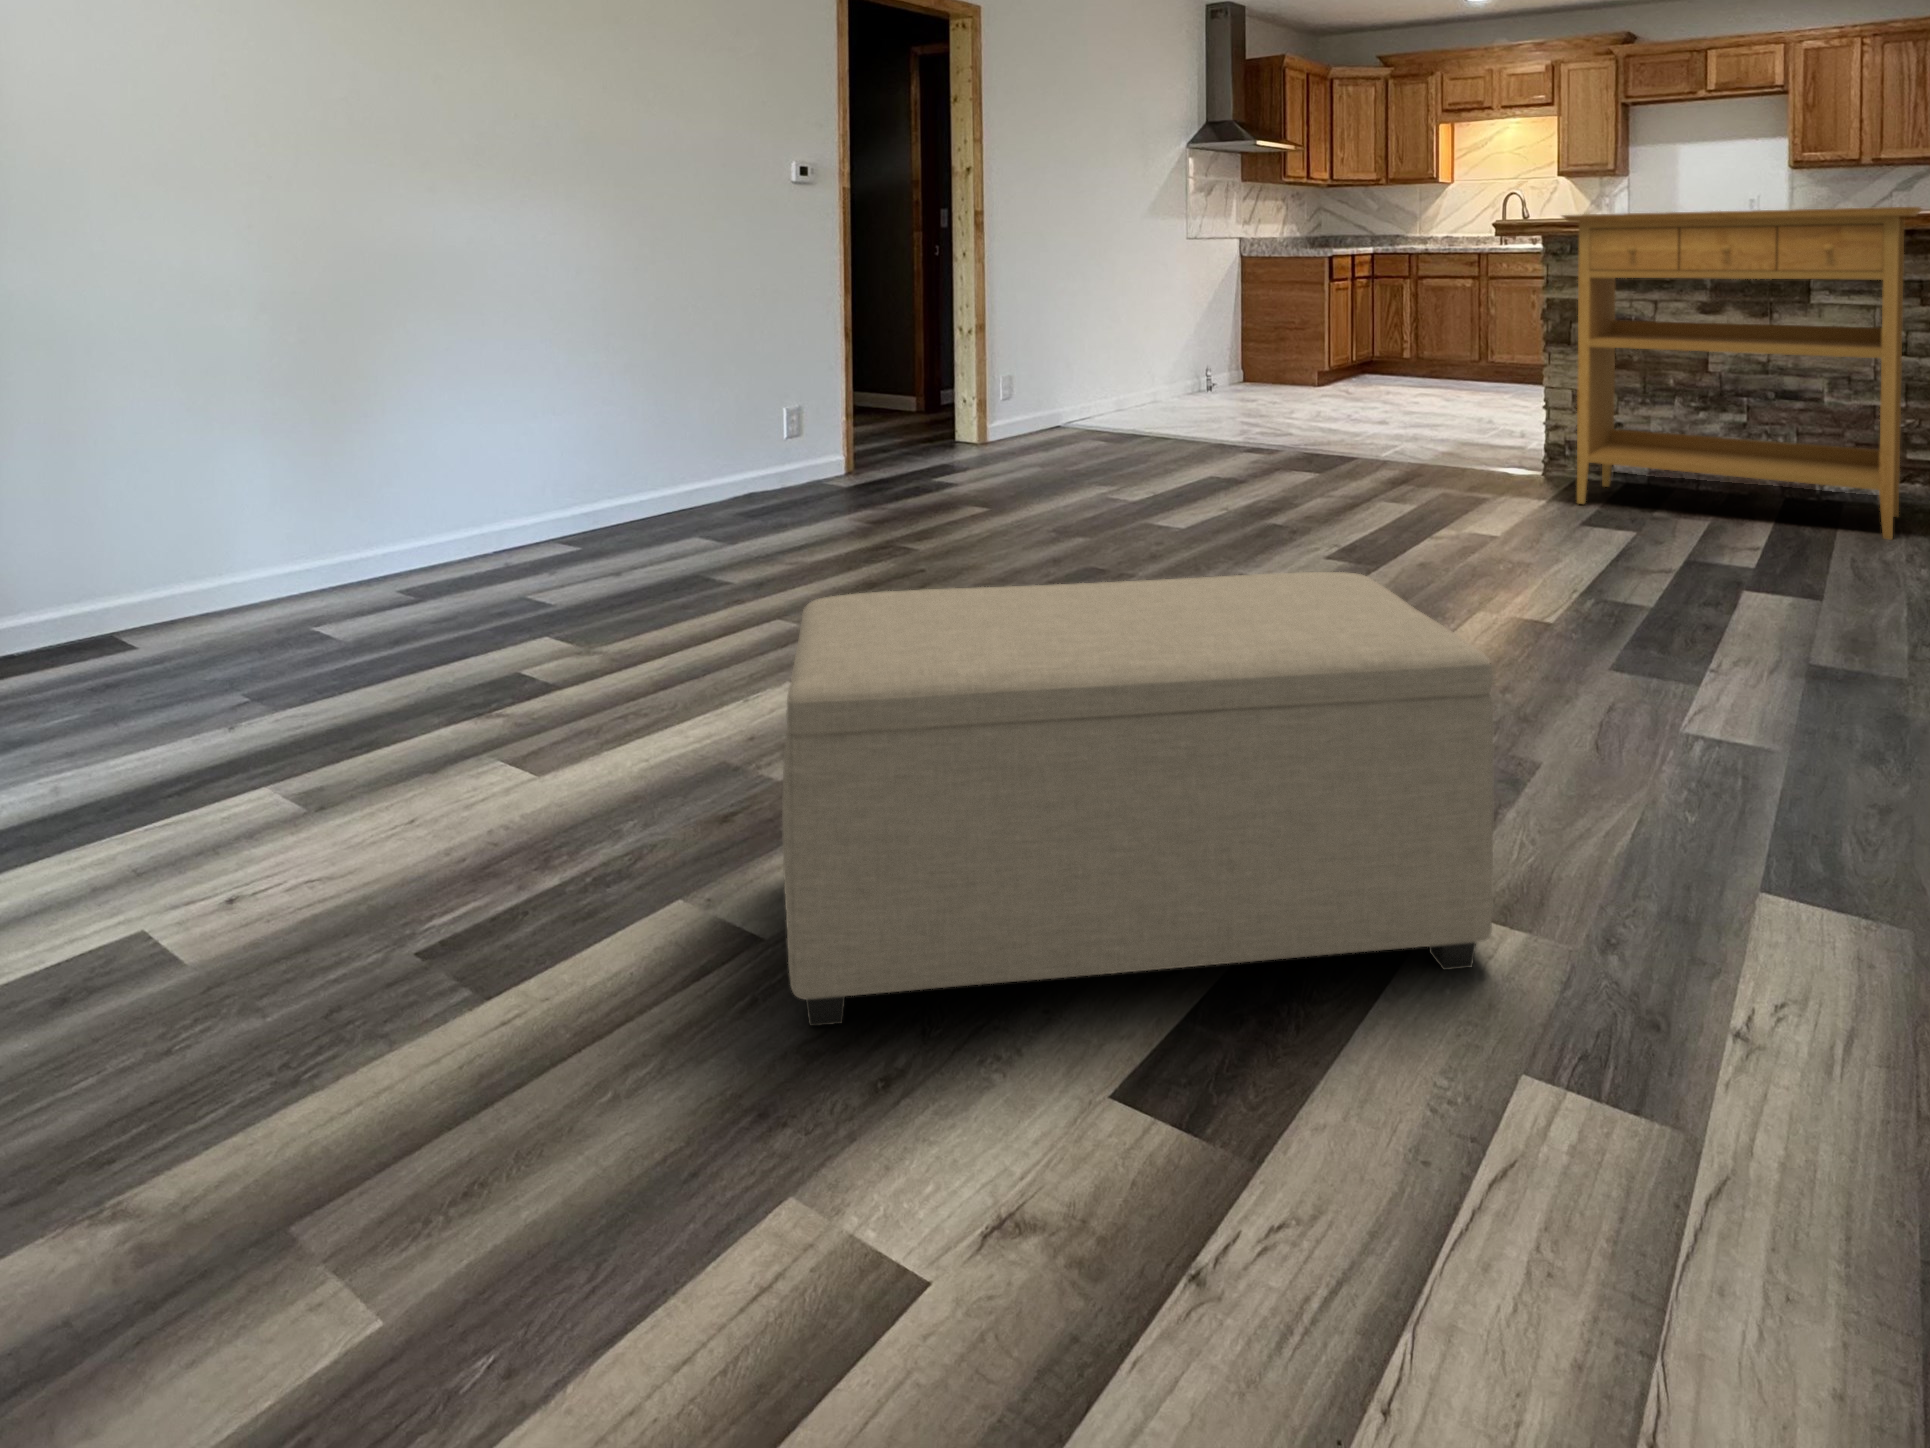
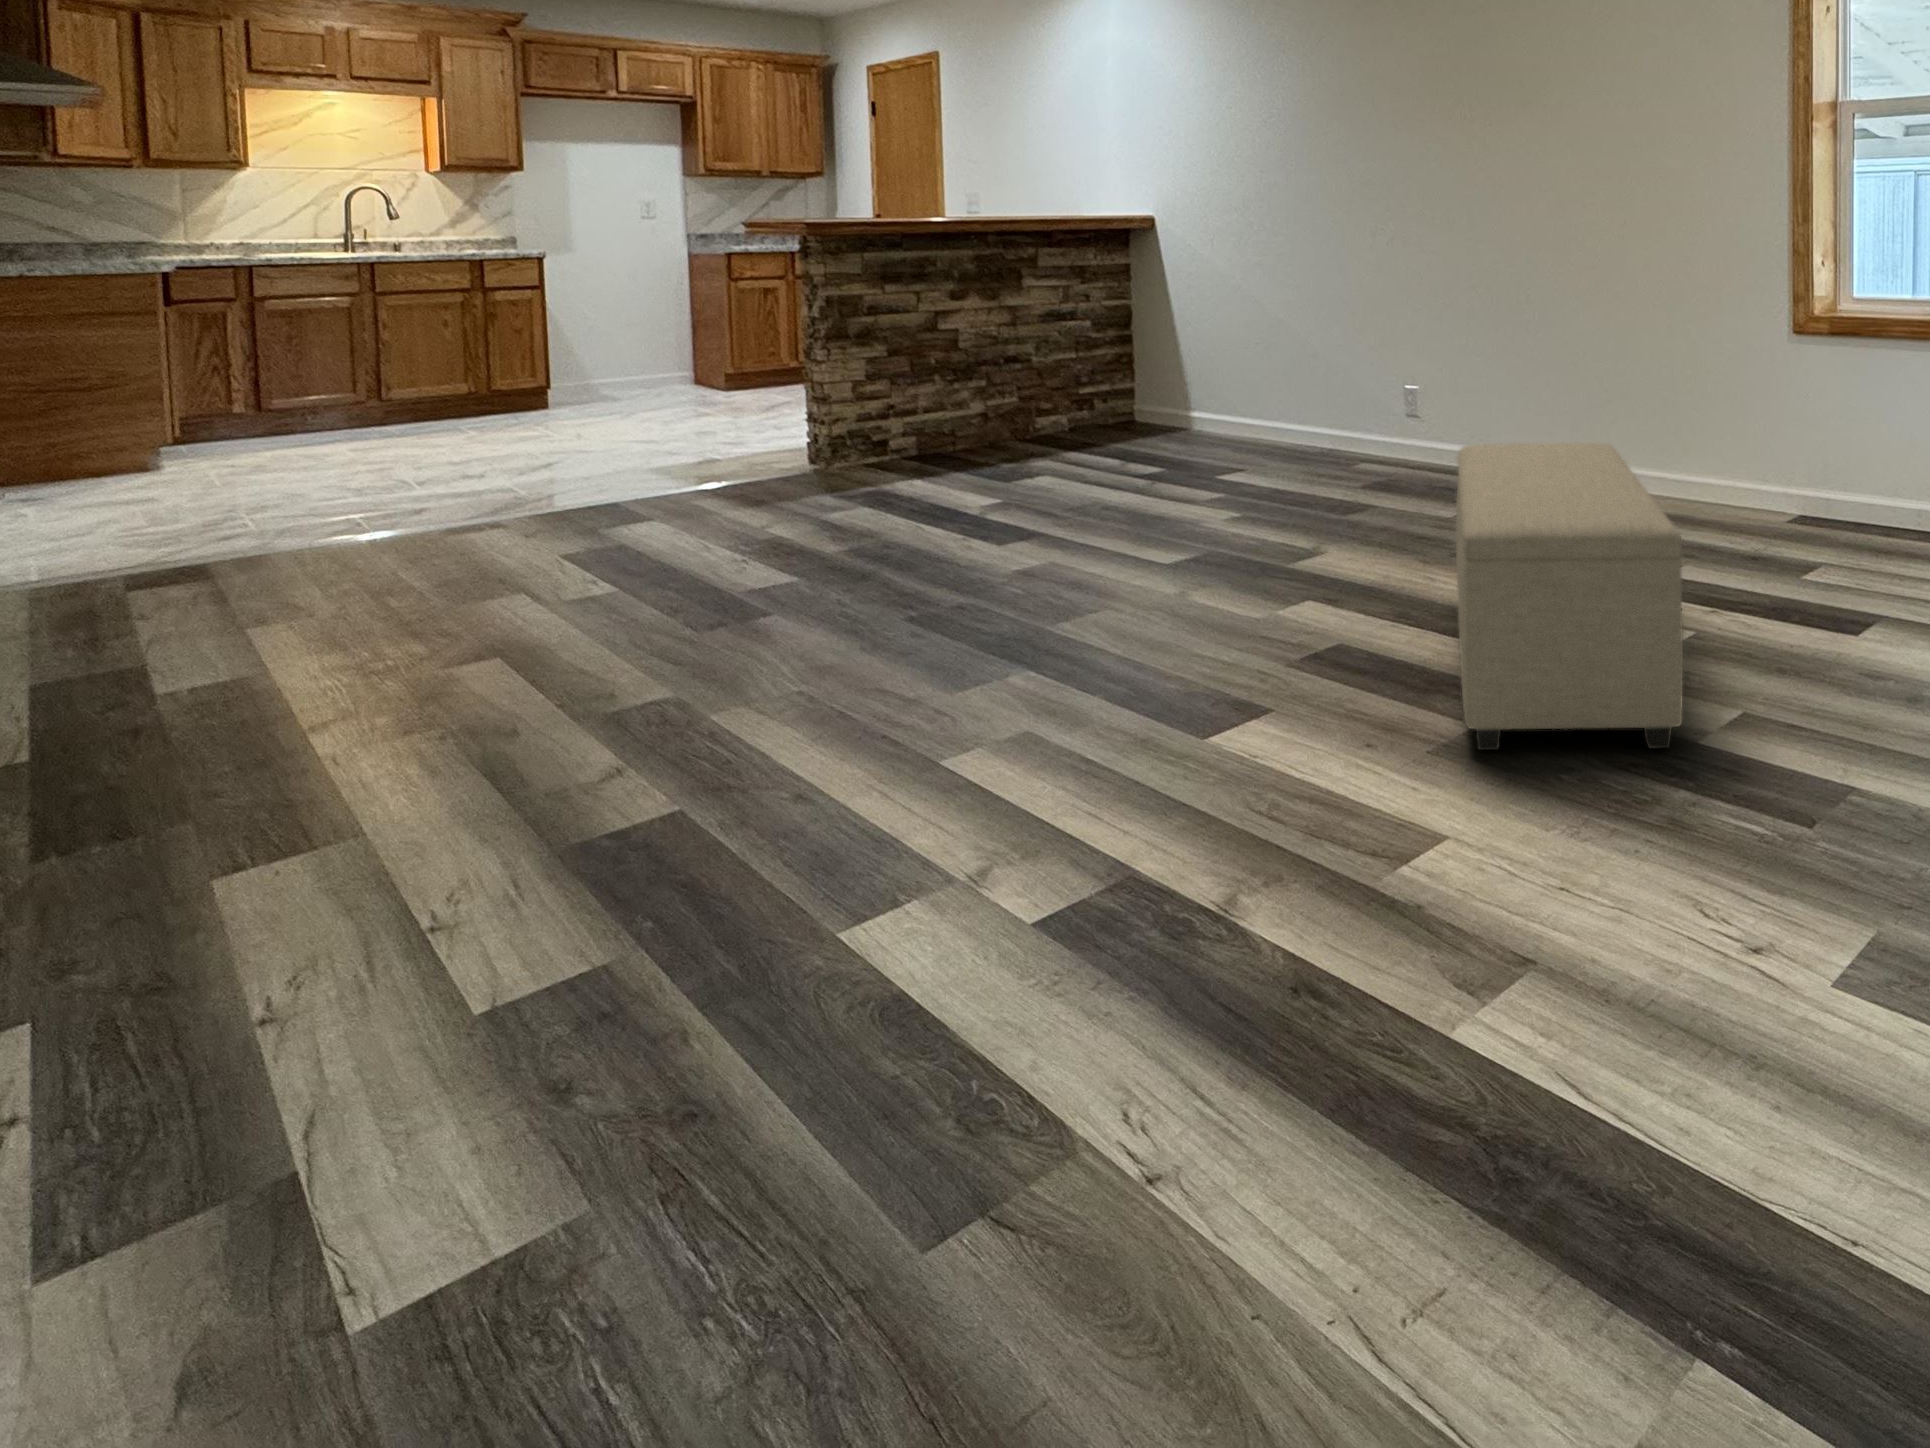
console table: present [1562,207,1922,540] -> none [868,218,1137,474]

